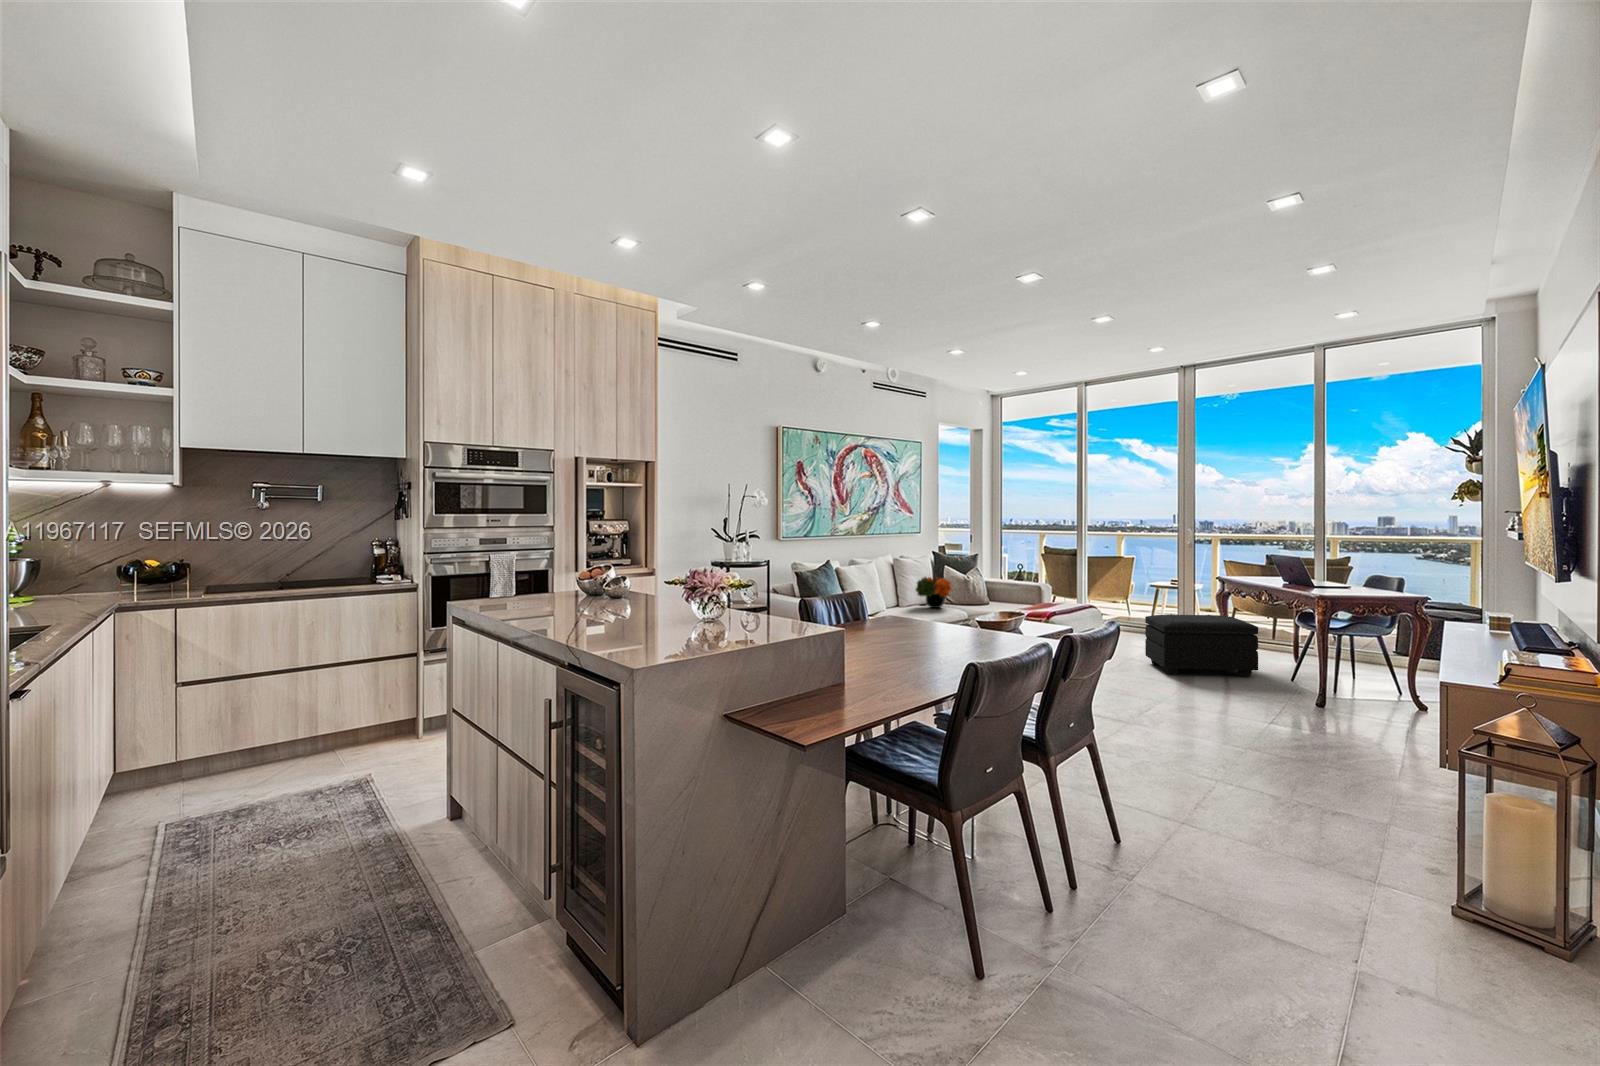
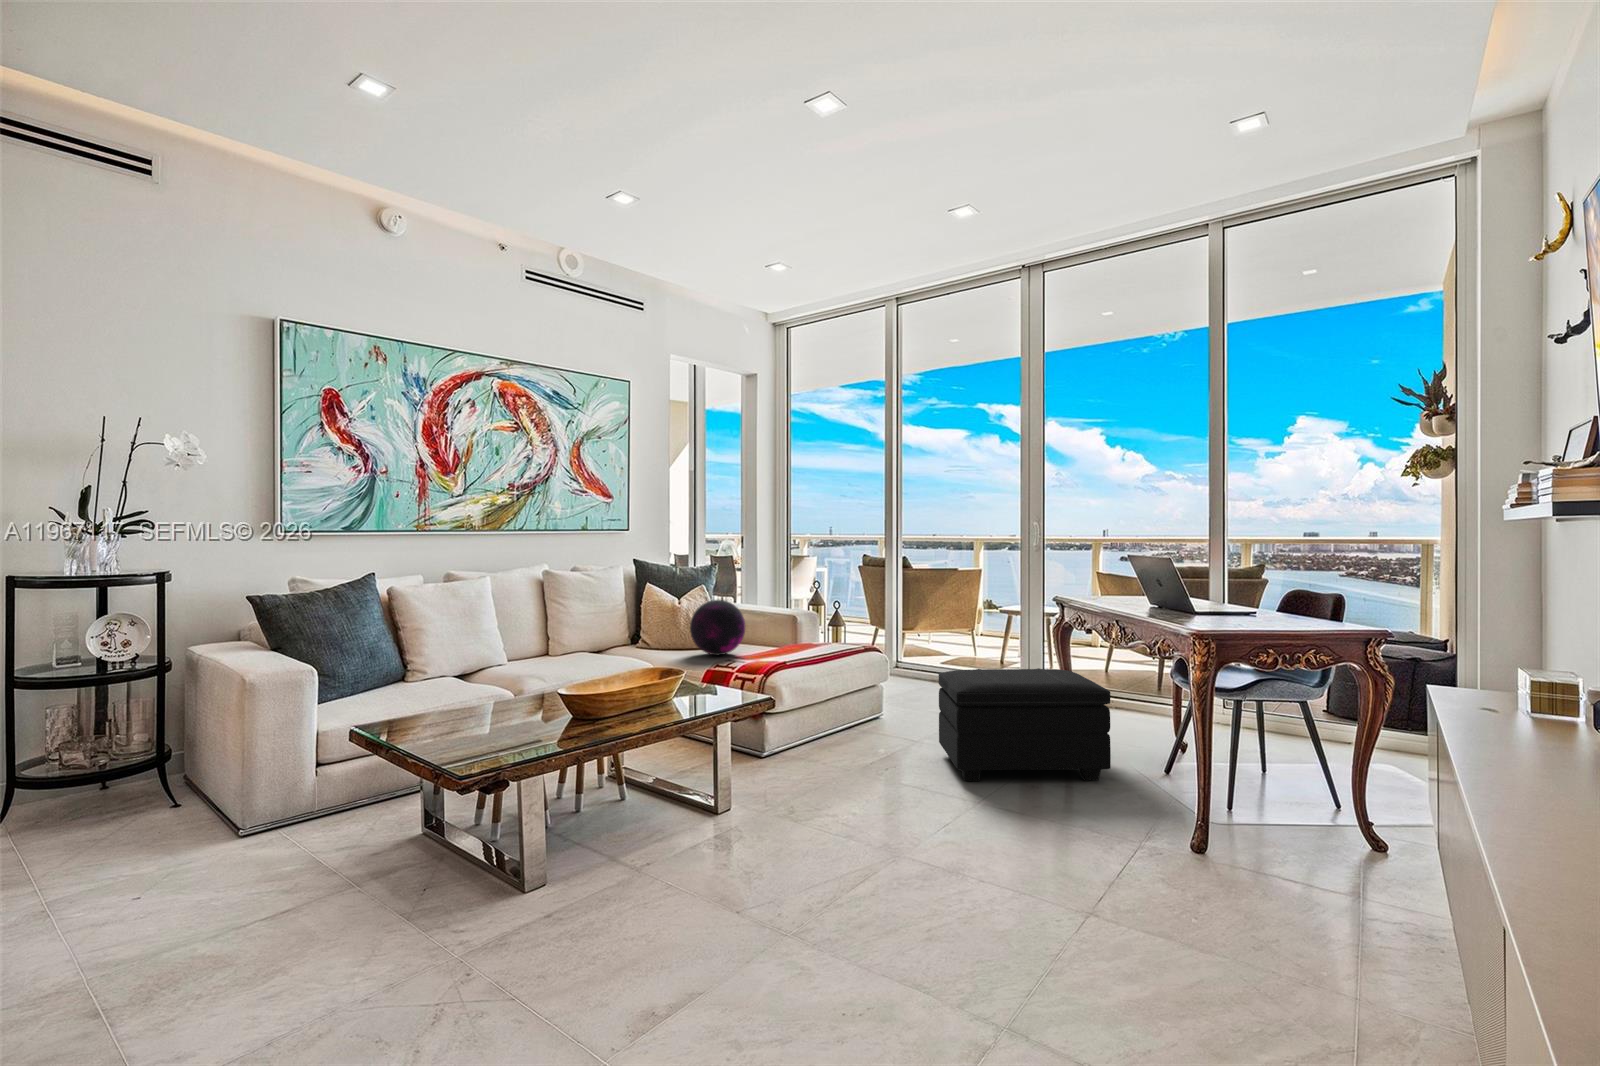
decorative orb: none [984,574,1017,606] -> present [690,600,745,655]
flower arrangement: present [916,575,952,608] -> none [559,602,631,662]

